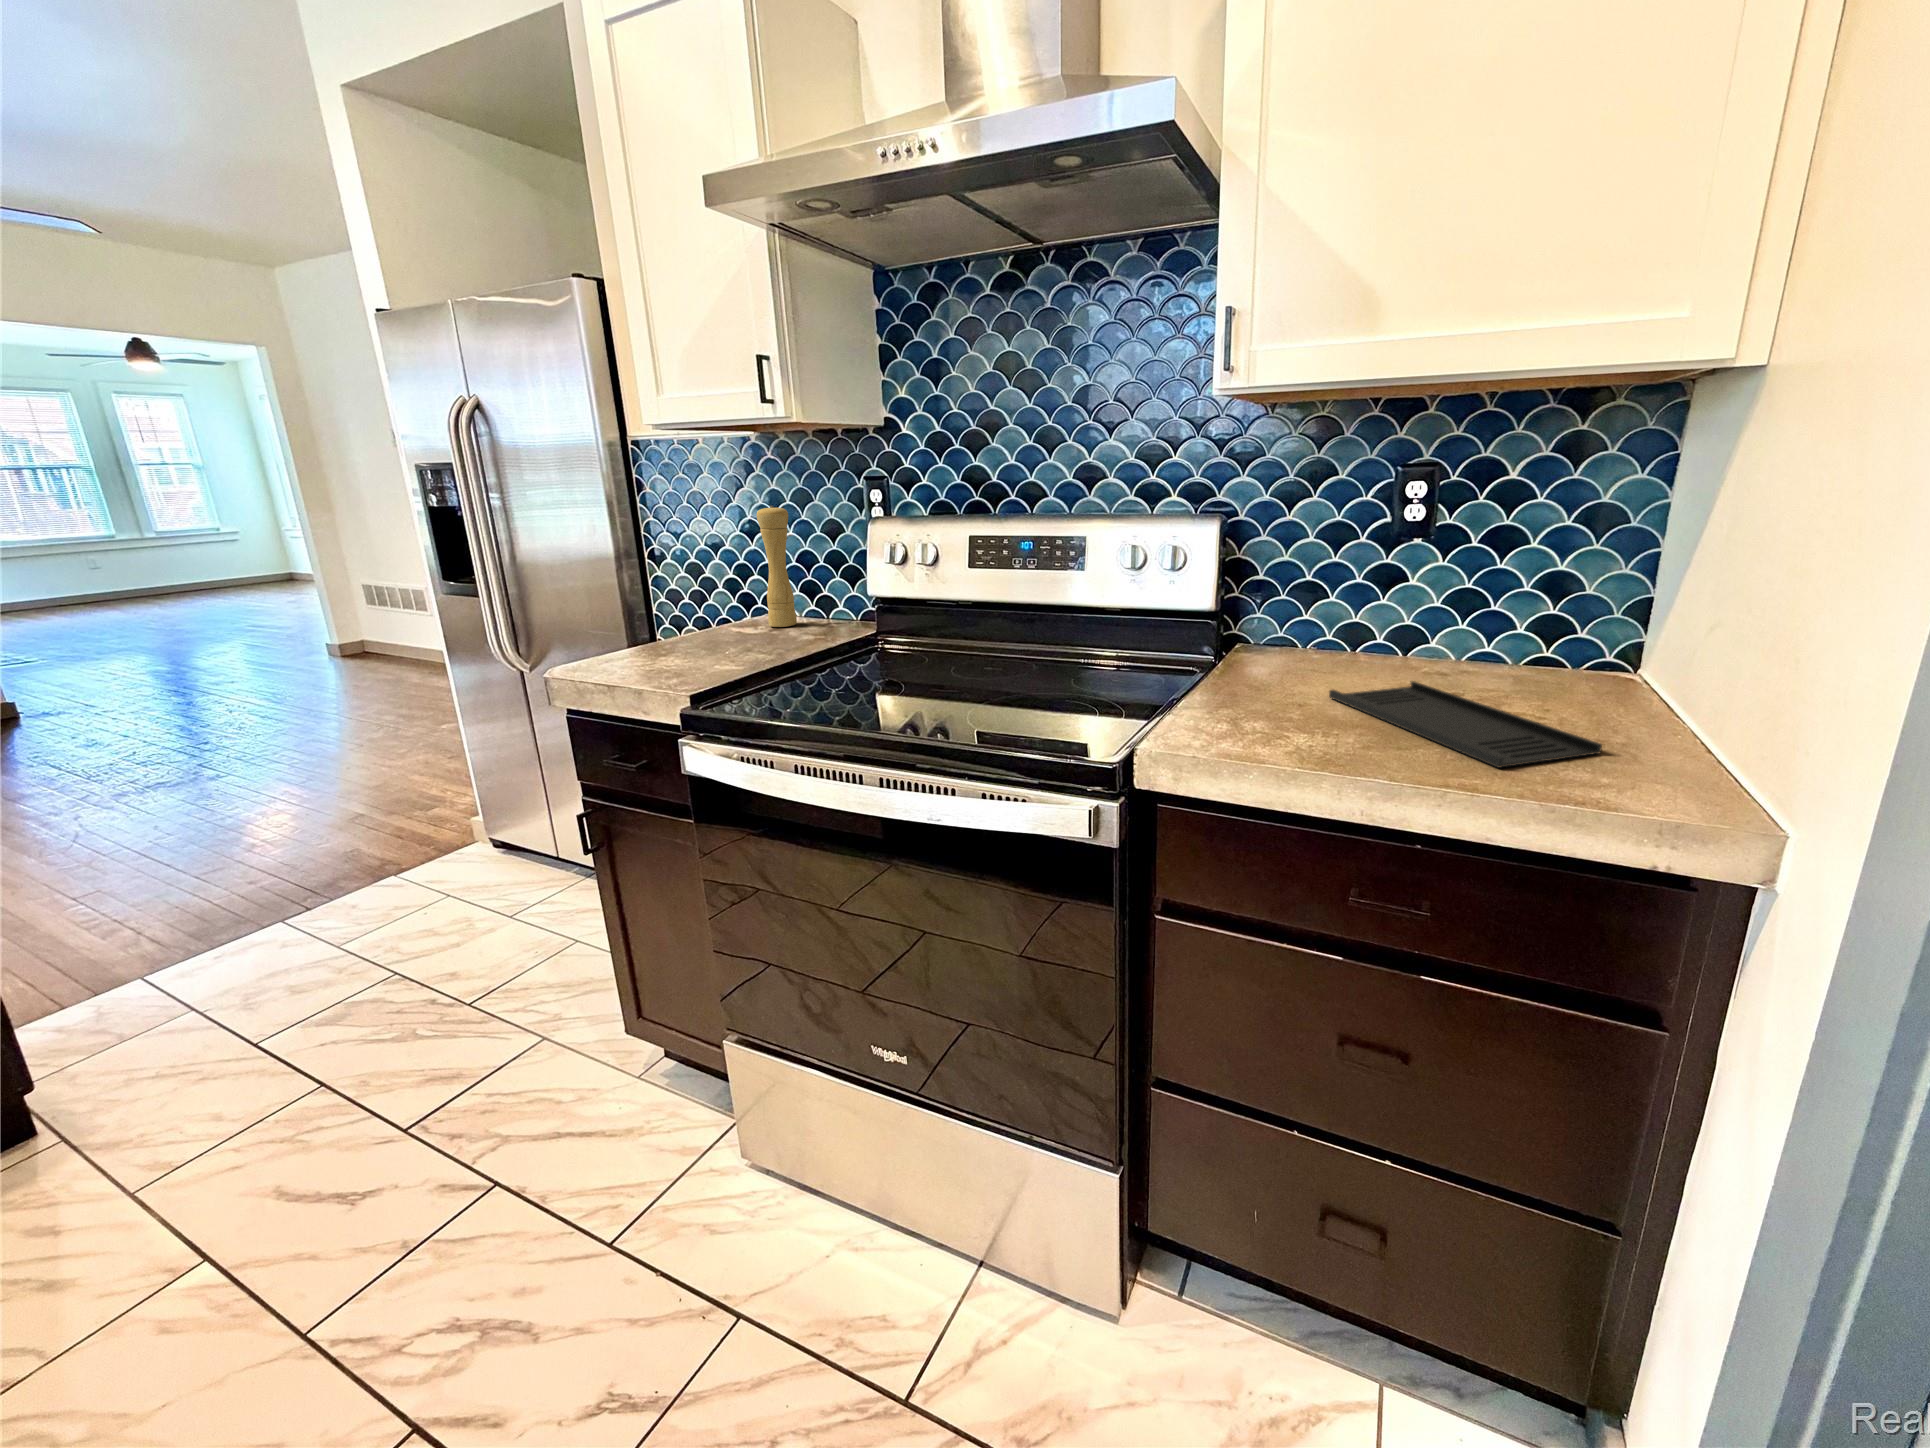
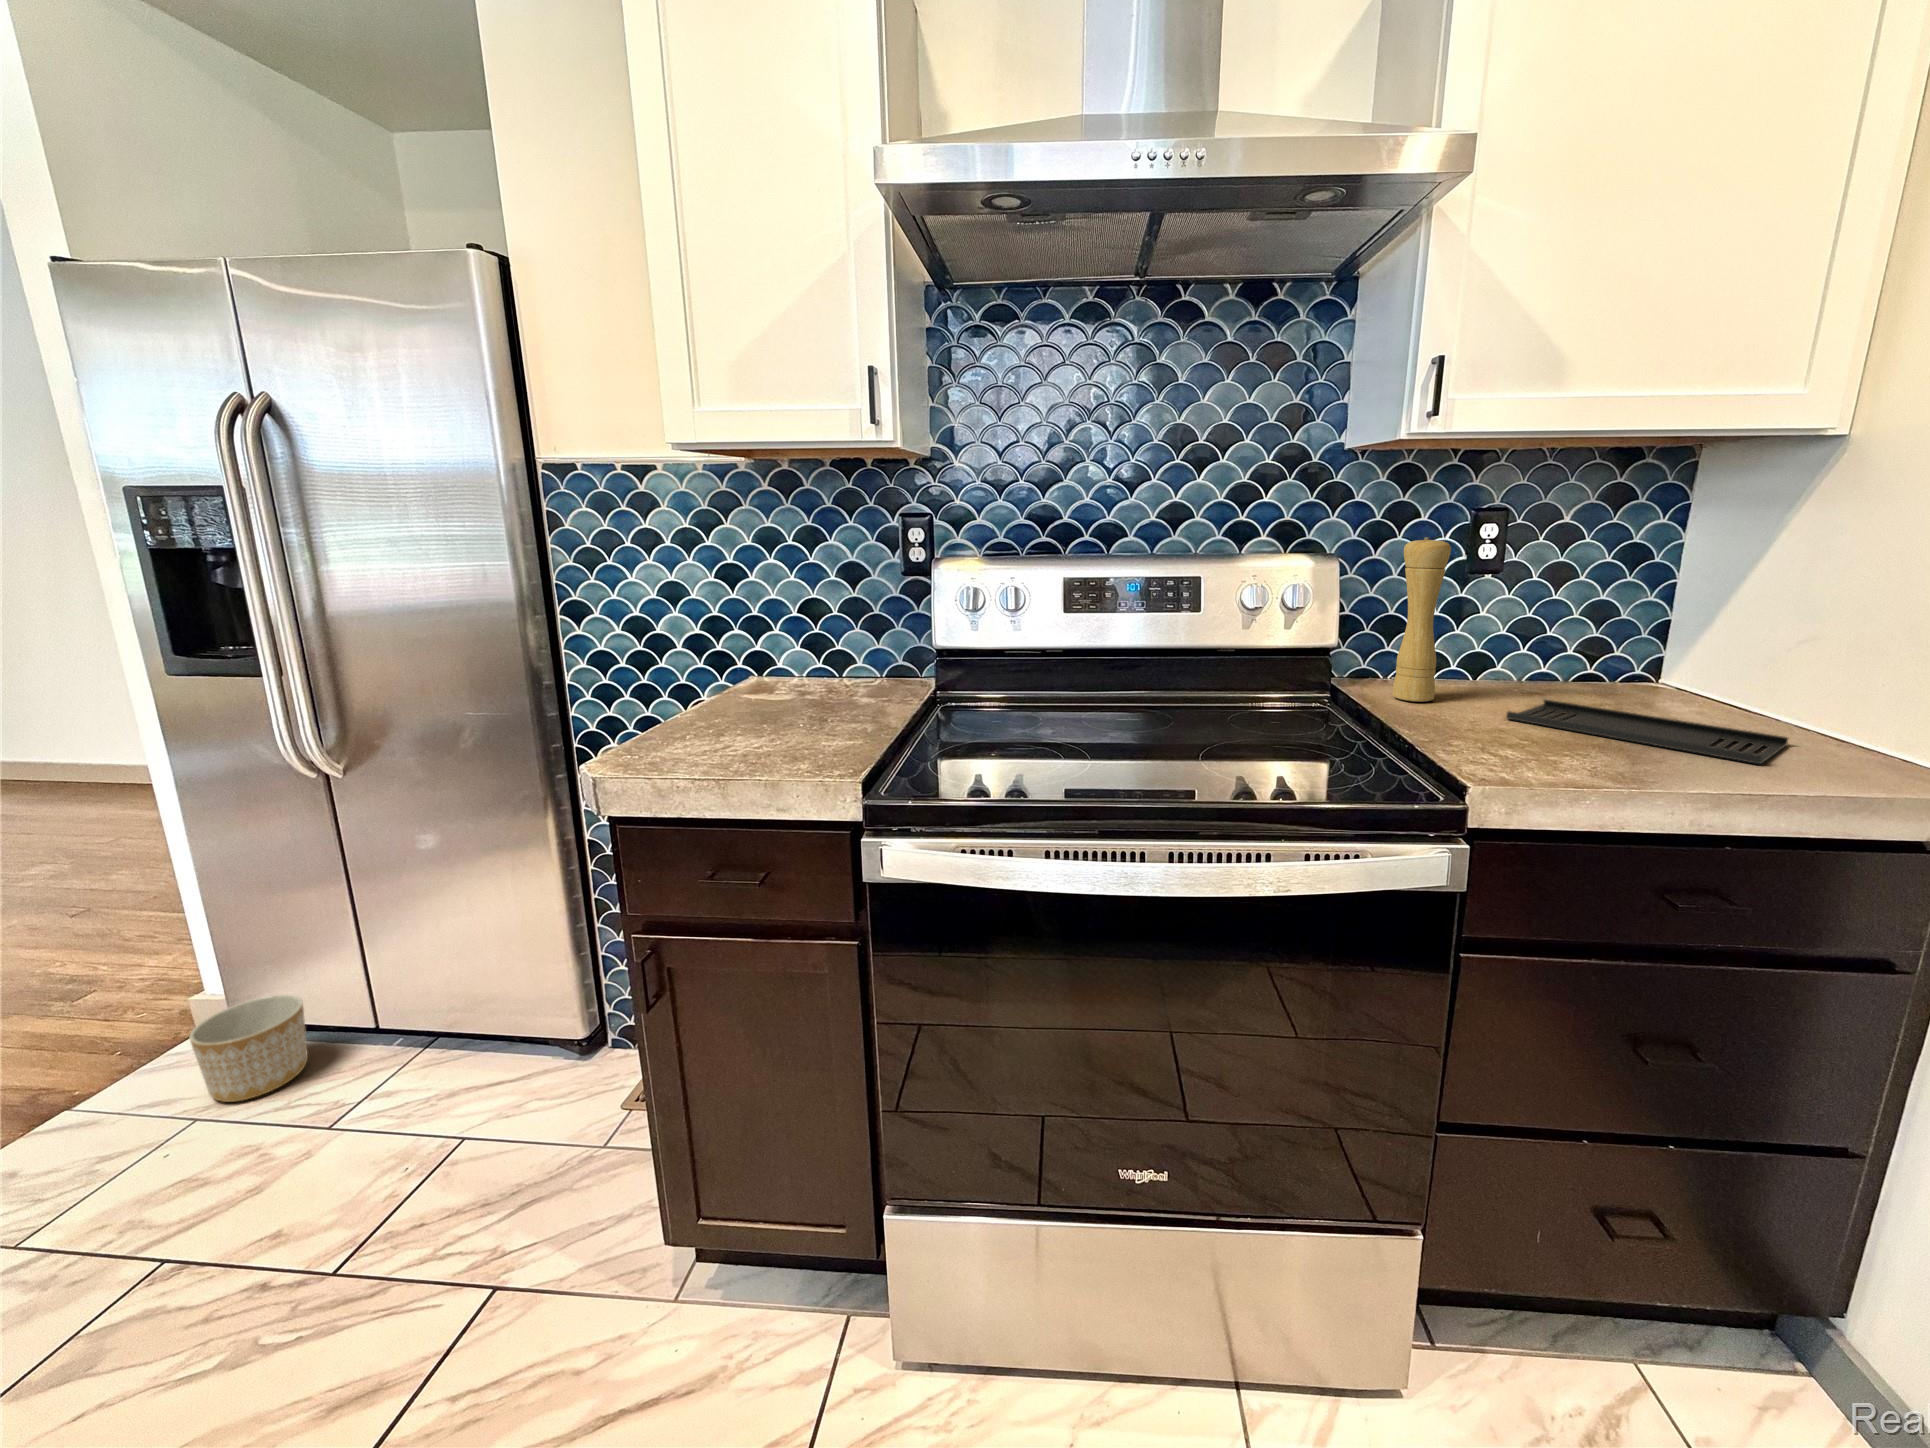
pepper mill: present [757,506,797,627] -> present [1392,537,1451,702]
planter: none [447,824,519,890] -> present [189,994,308,1102]

